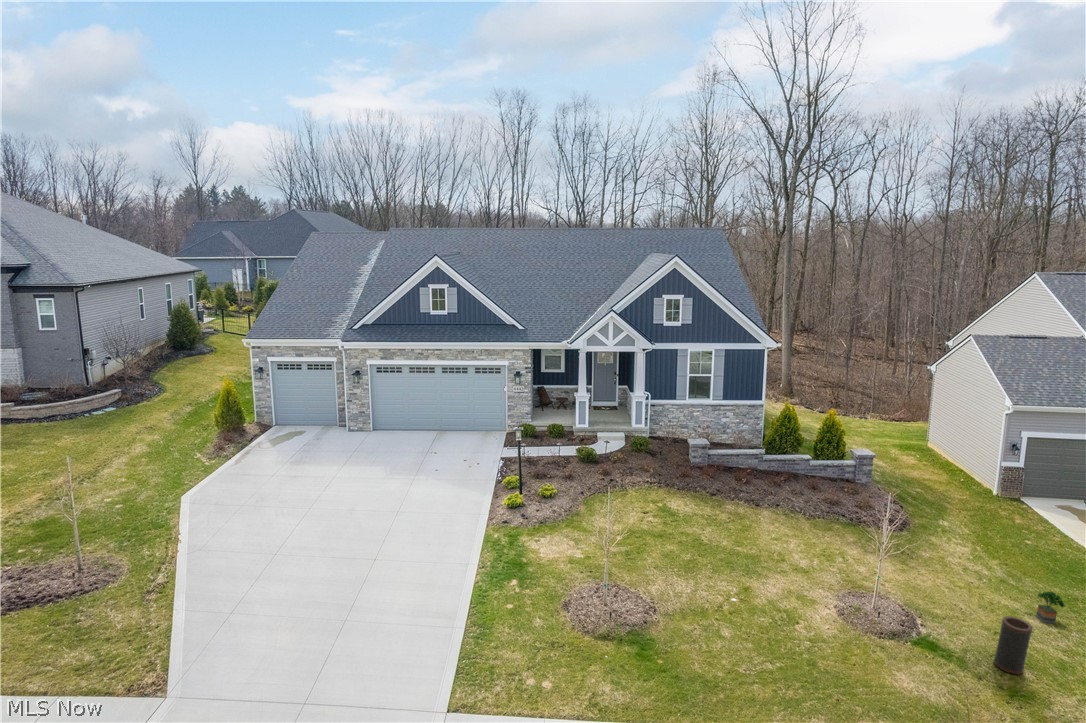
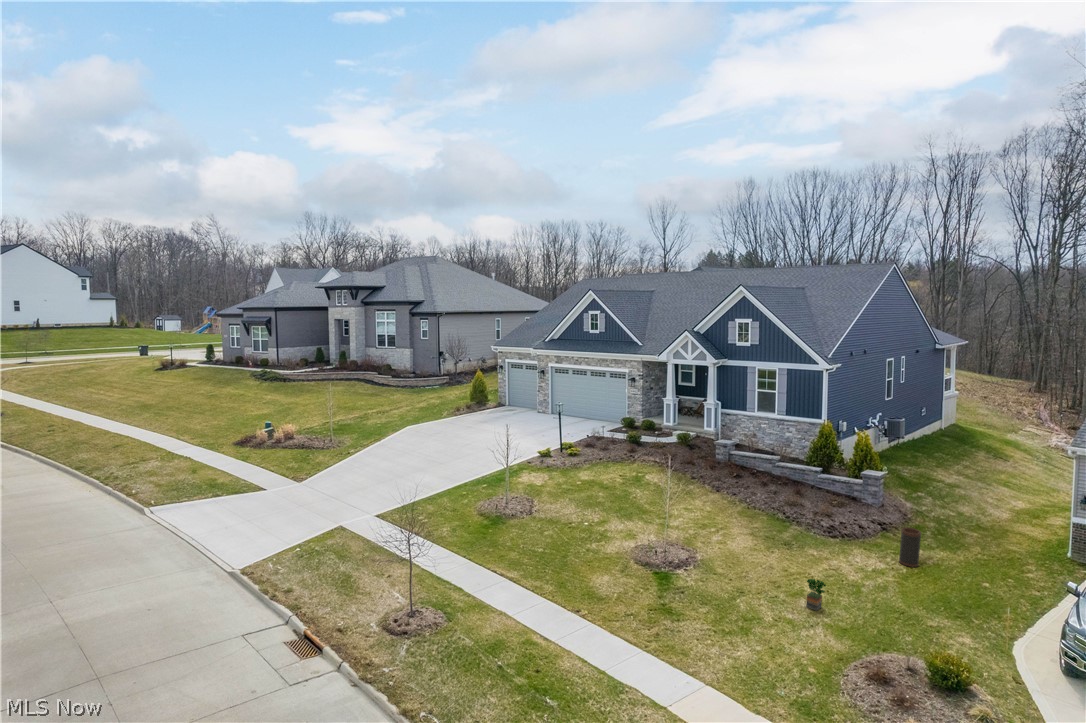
trash can: present [994,616,1032,674] -> present [899,527,921,567]

